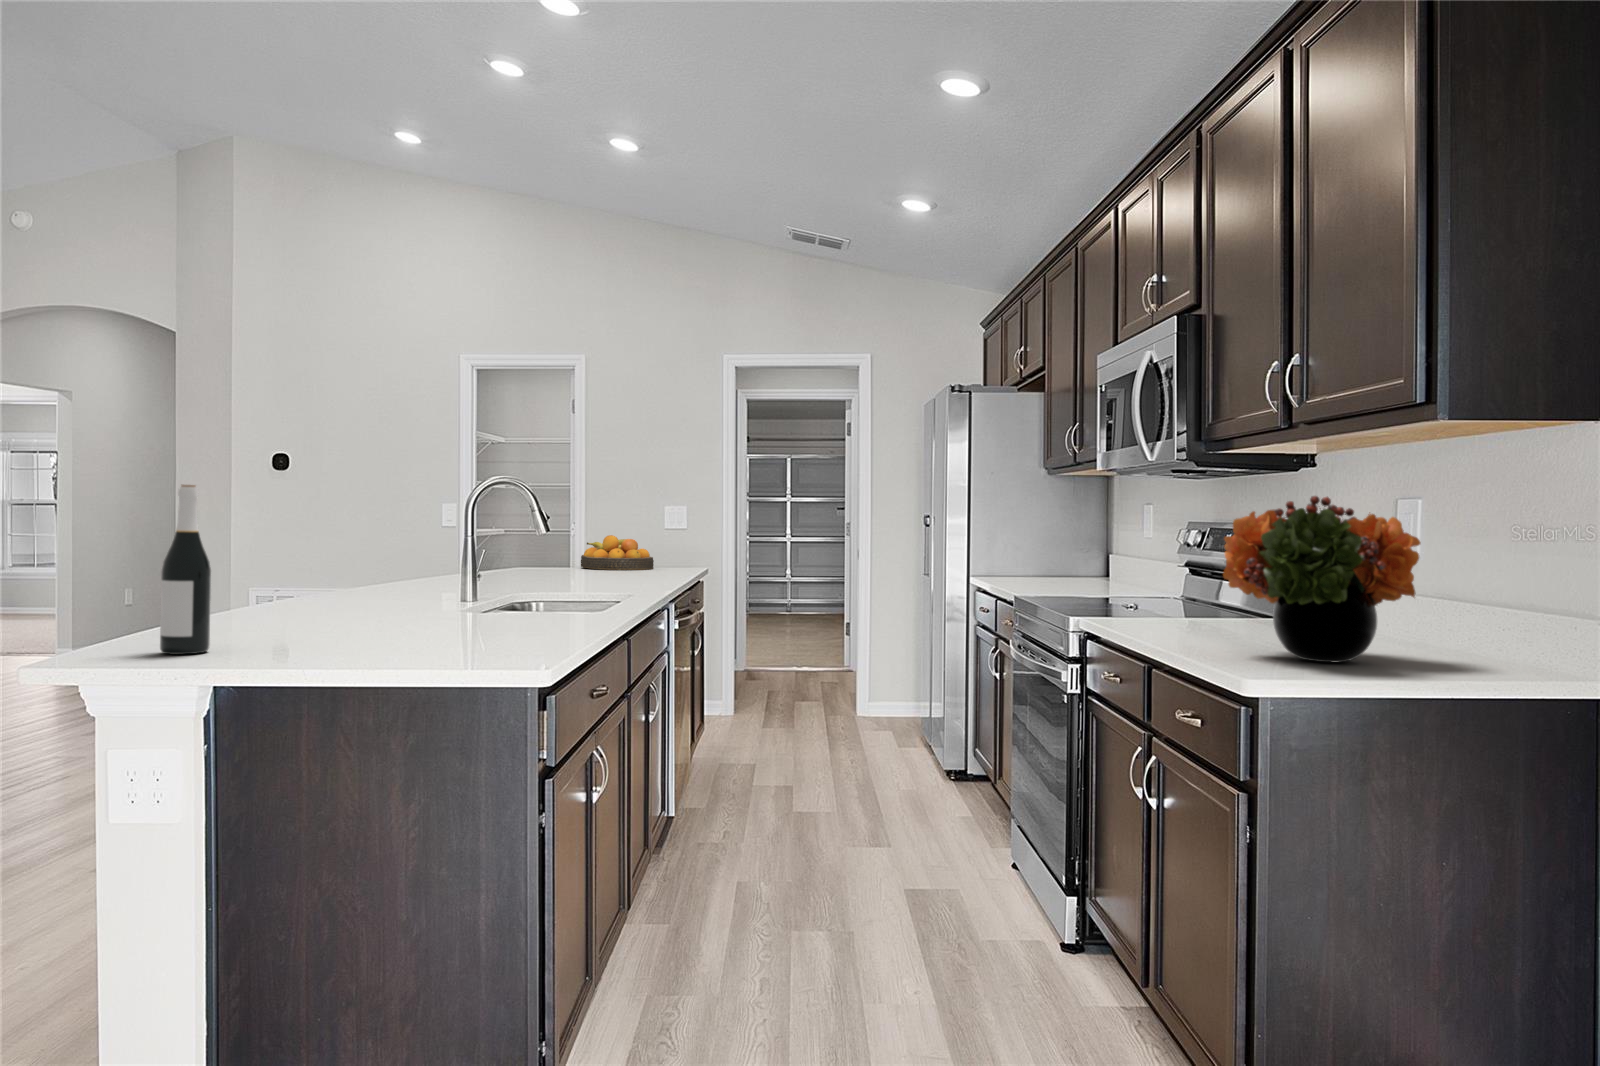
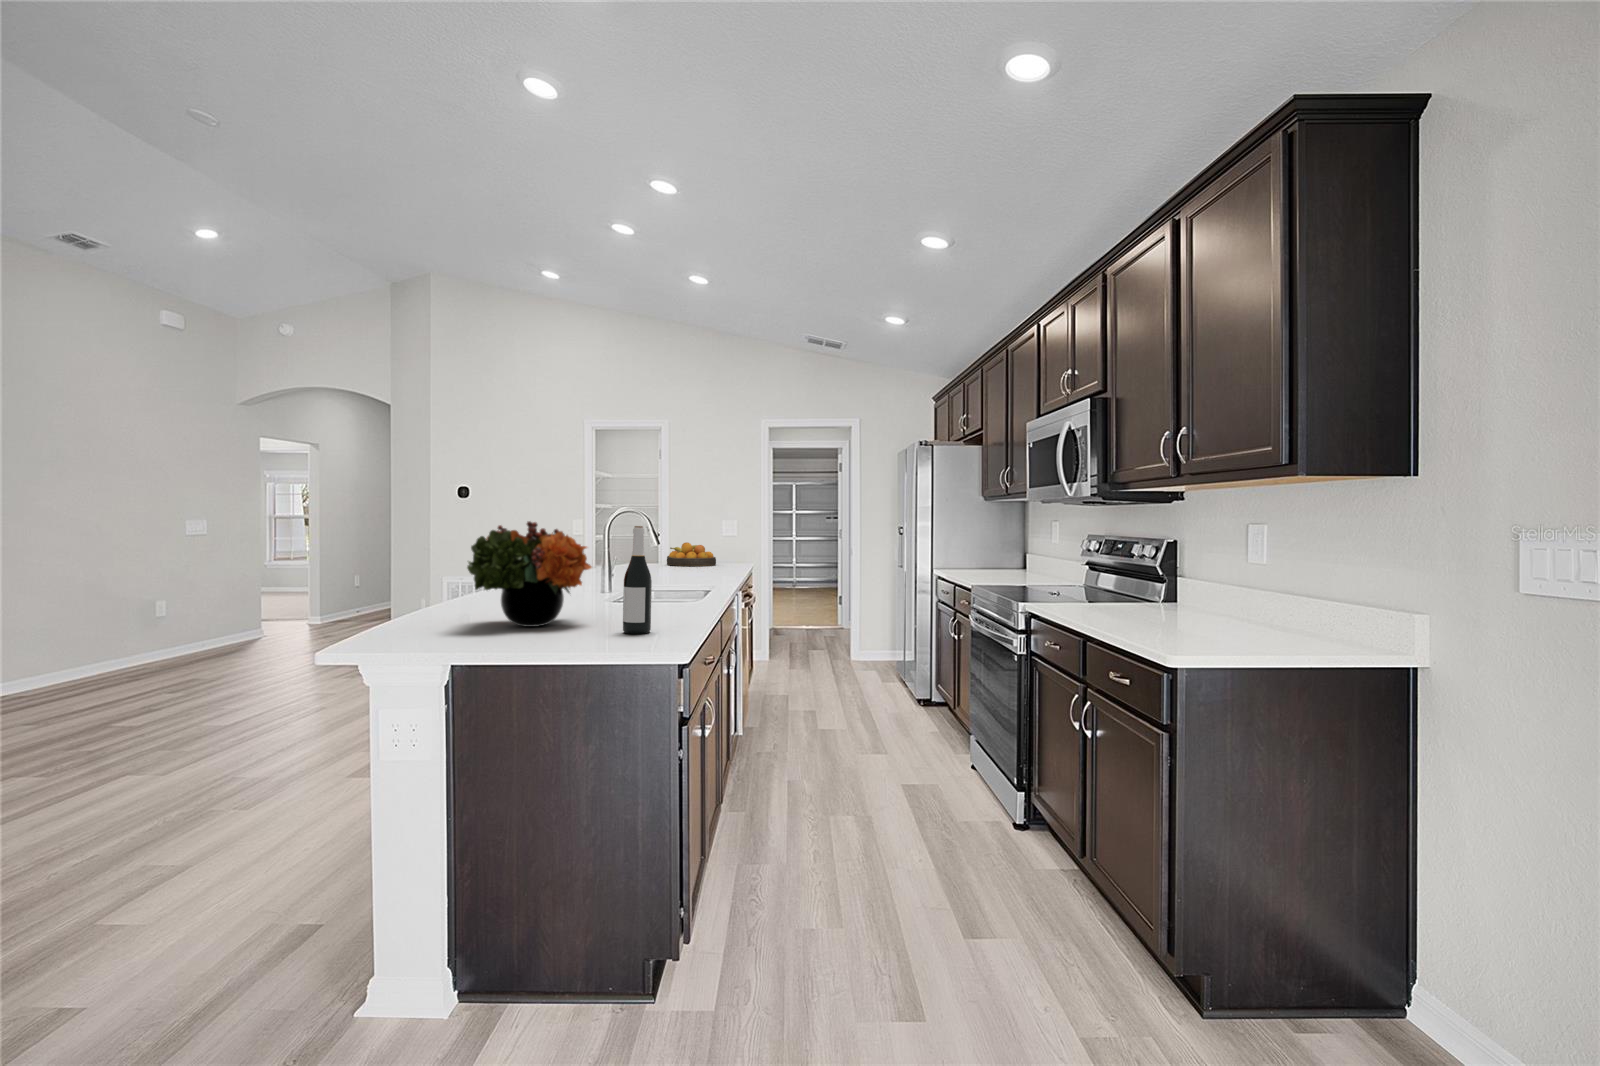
wine bottle: present [160,485,211,654] -> present [623,526,652,634]
flower arrangement: present [1223,496,1421,663] -> present [467,521,591,627]

